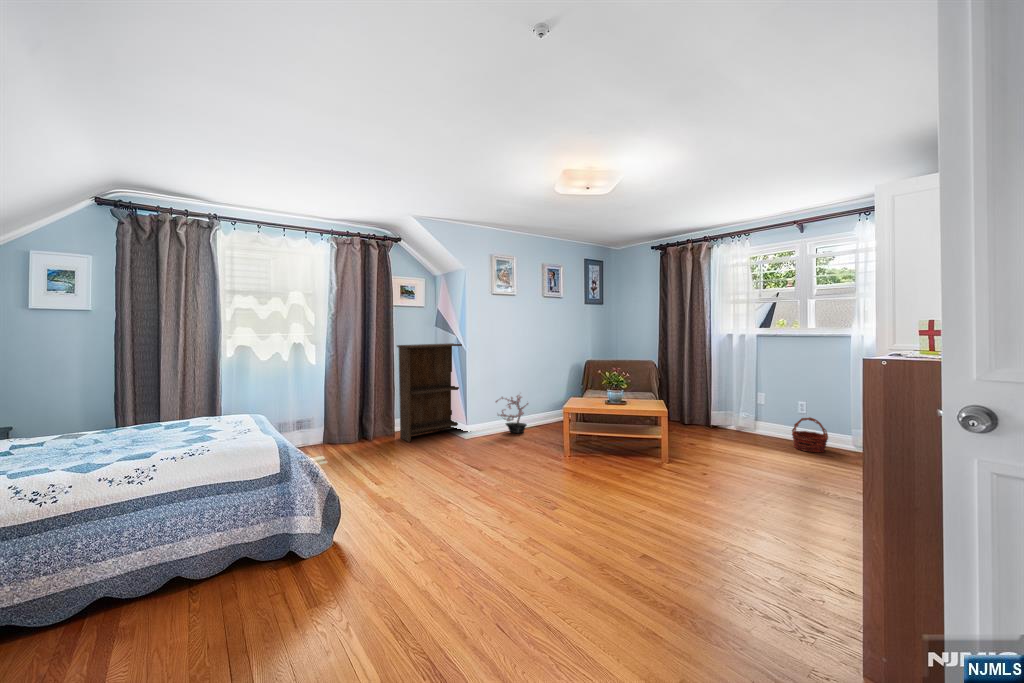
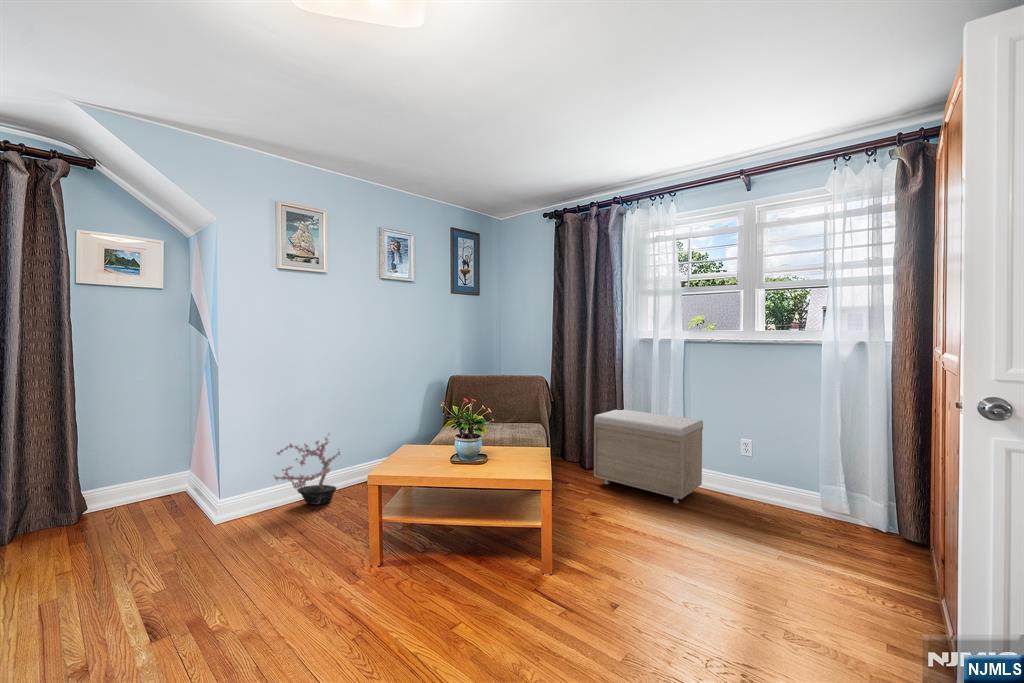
bookshelf: present [397,343,462,442] -> none [64,352,238,546]
storage bench: none [690,383,770,443] -> present [594,409,703,503]
basket: present [792,417,828,452] -> none [734,464,786,519]

